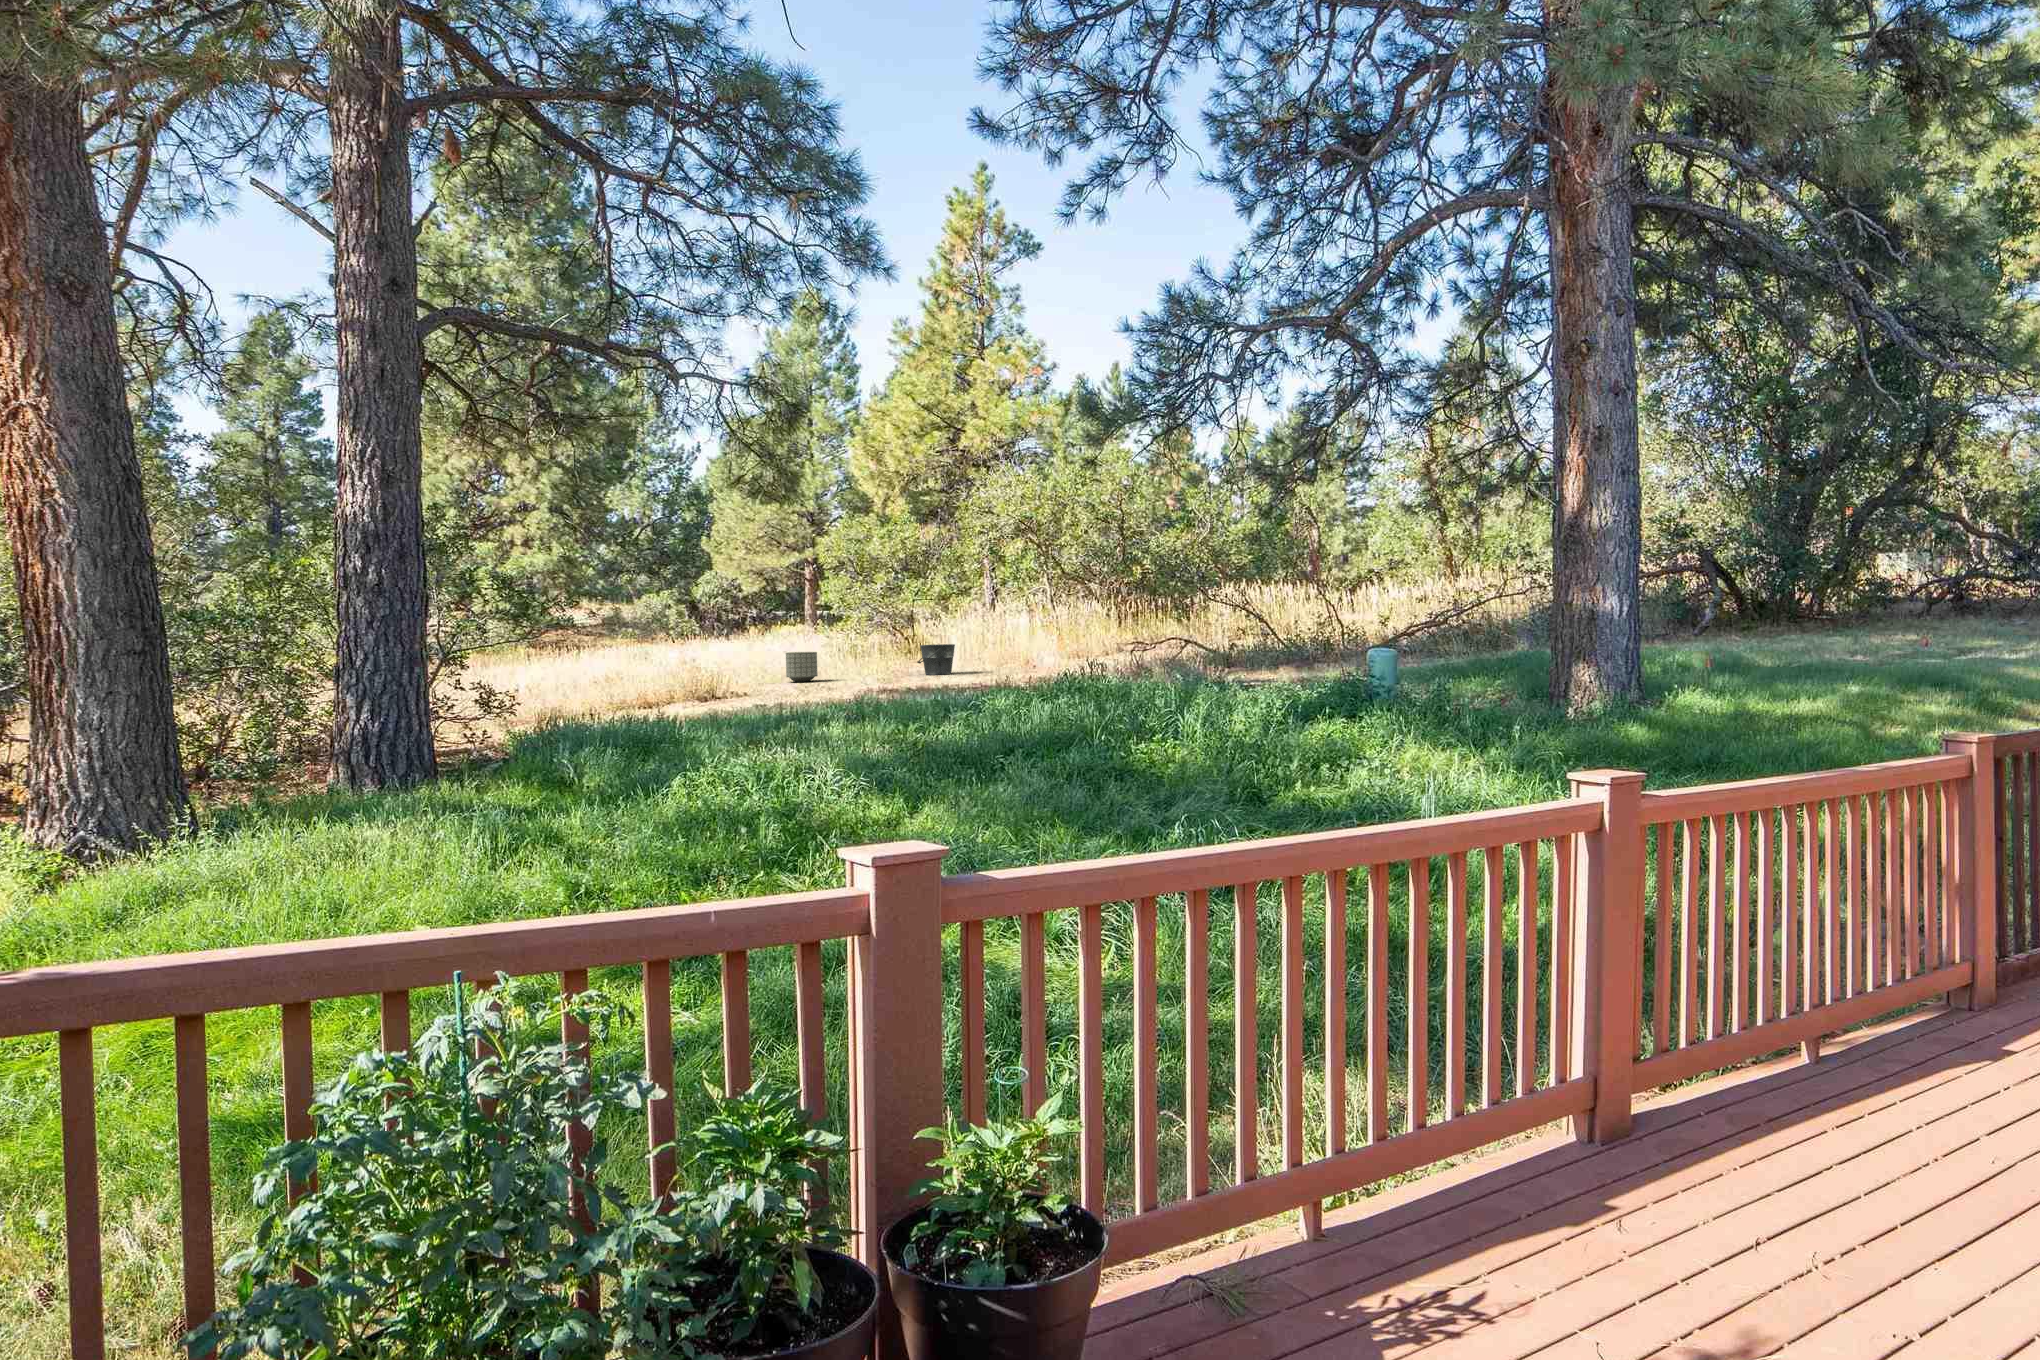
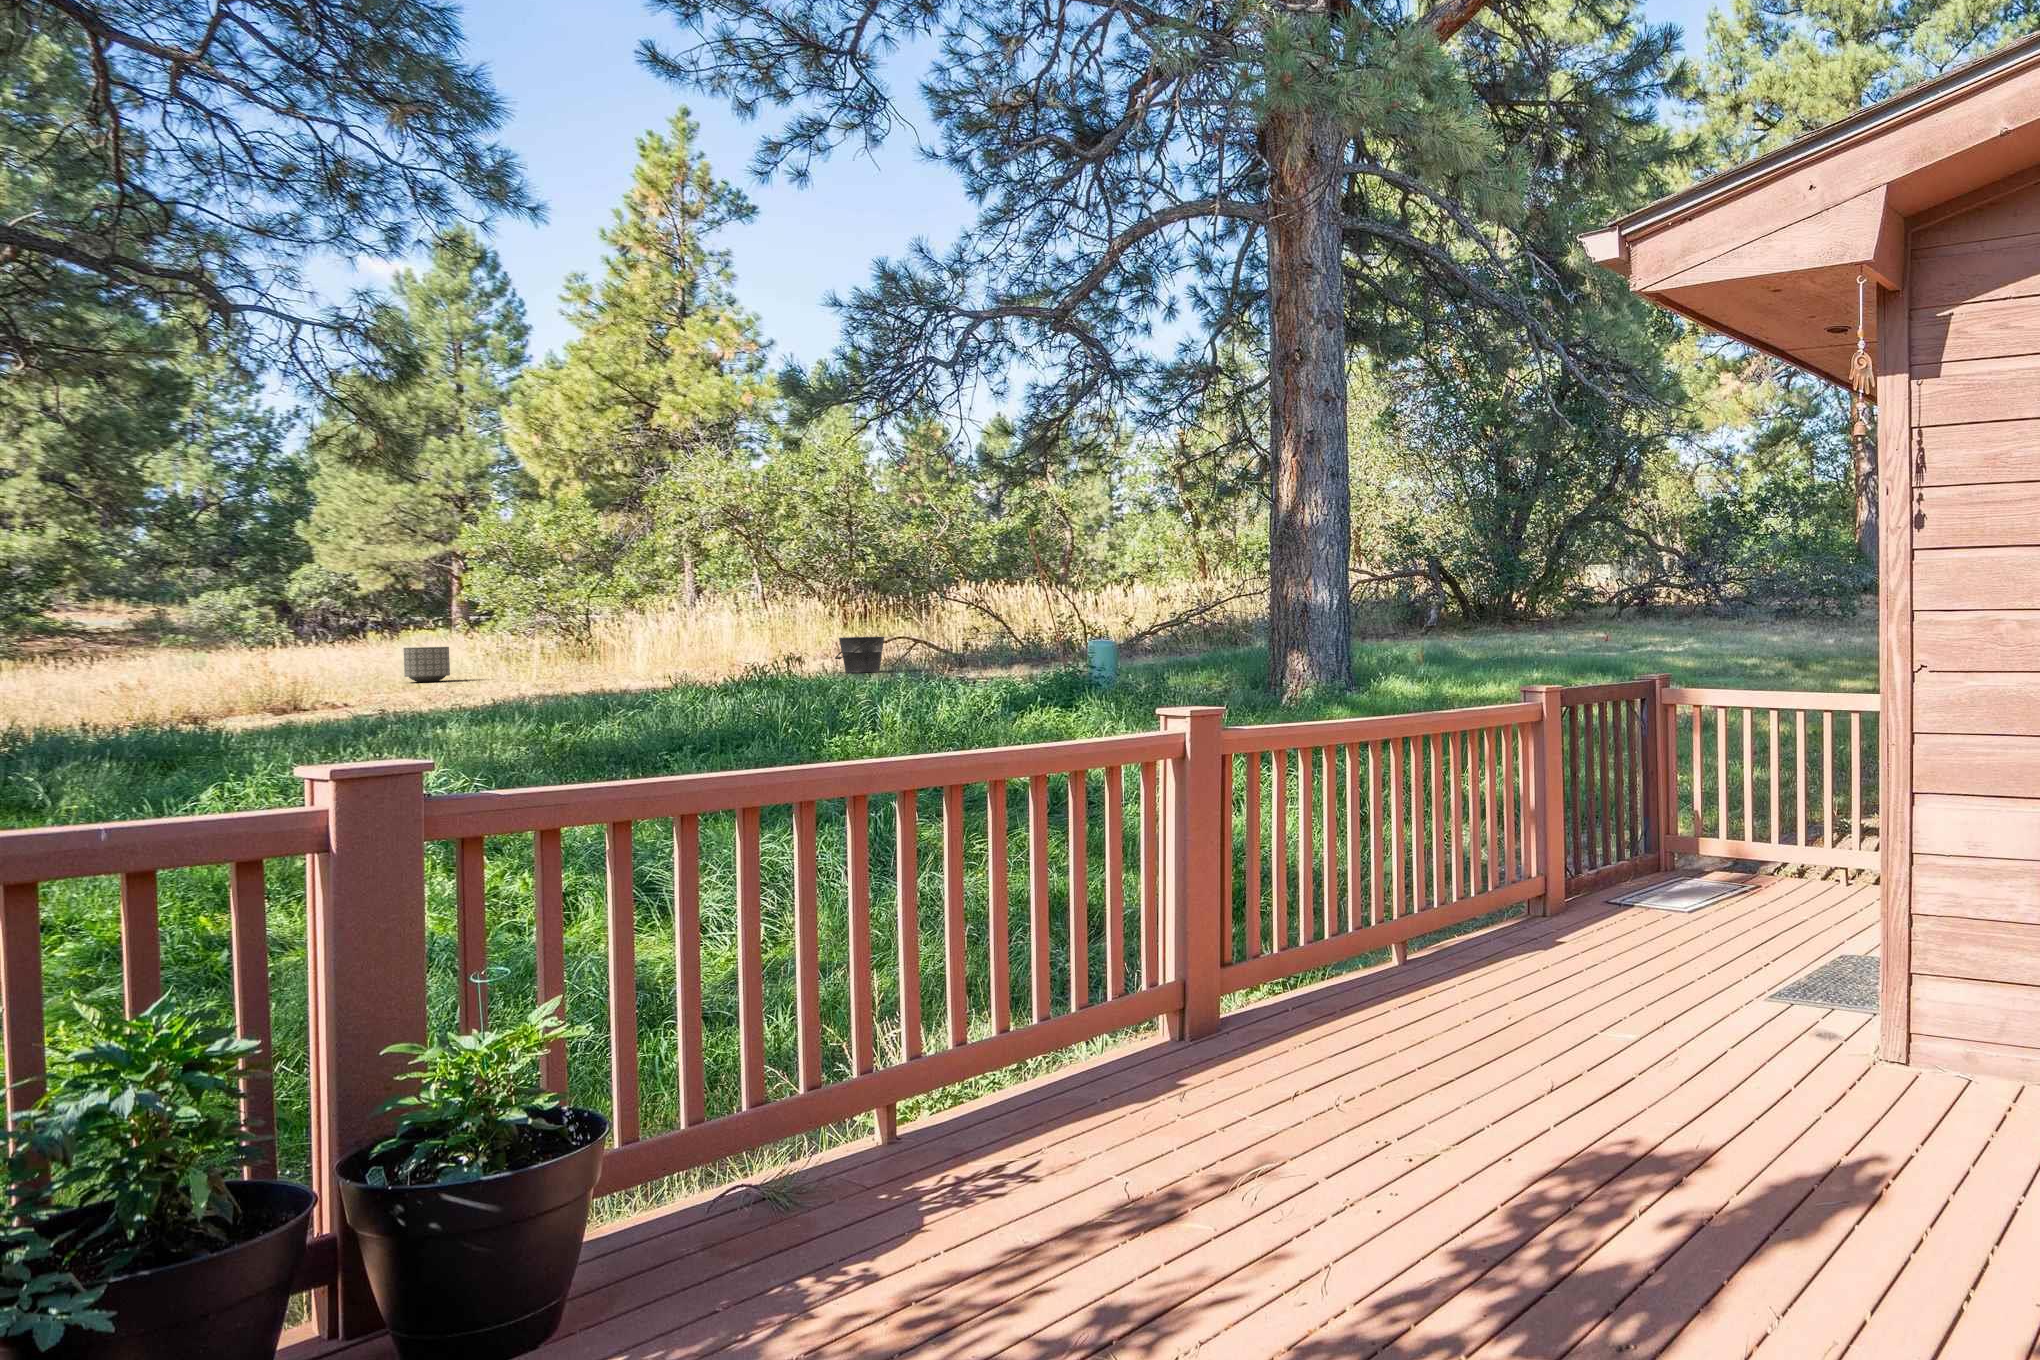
bucket: present [917,644,955,675] -> present [835,637,884,673]

